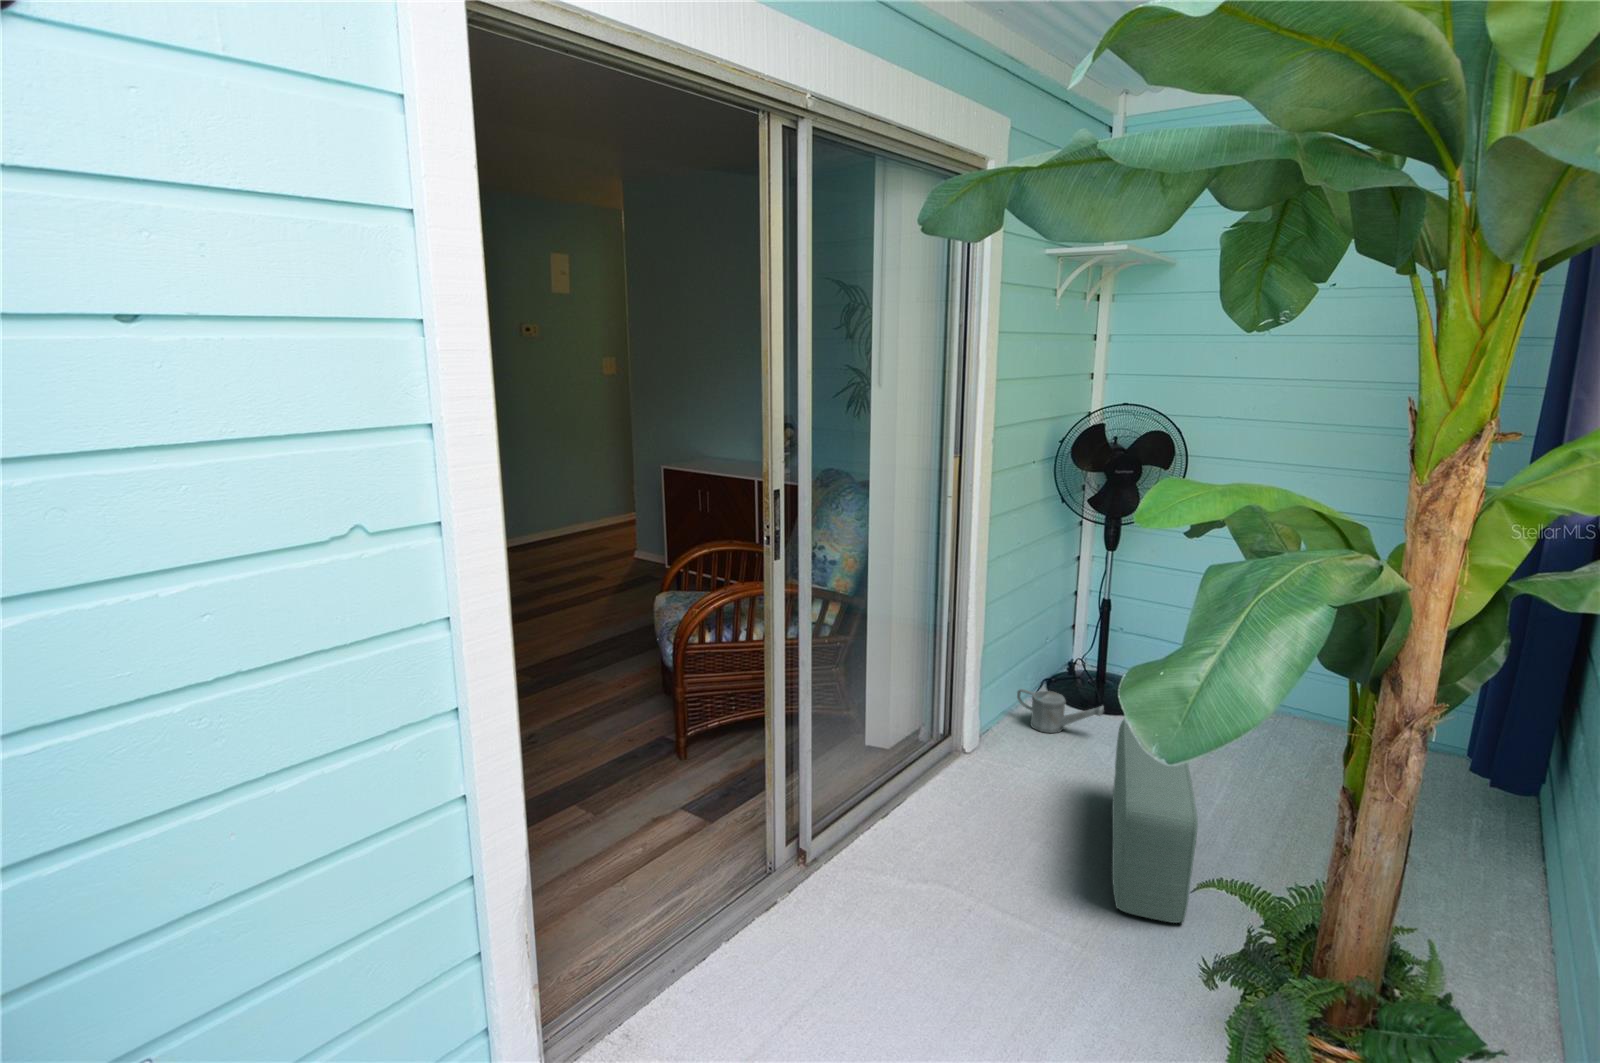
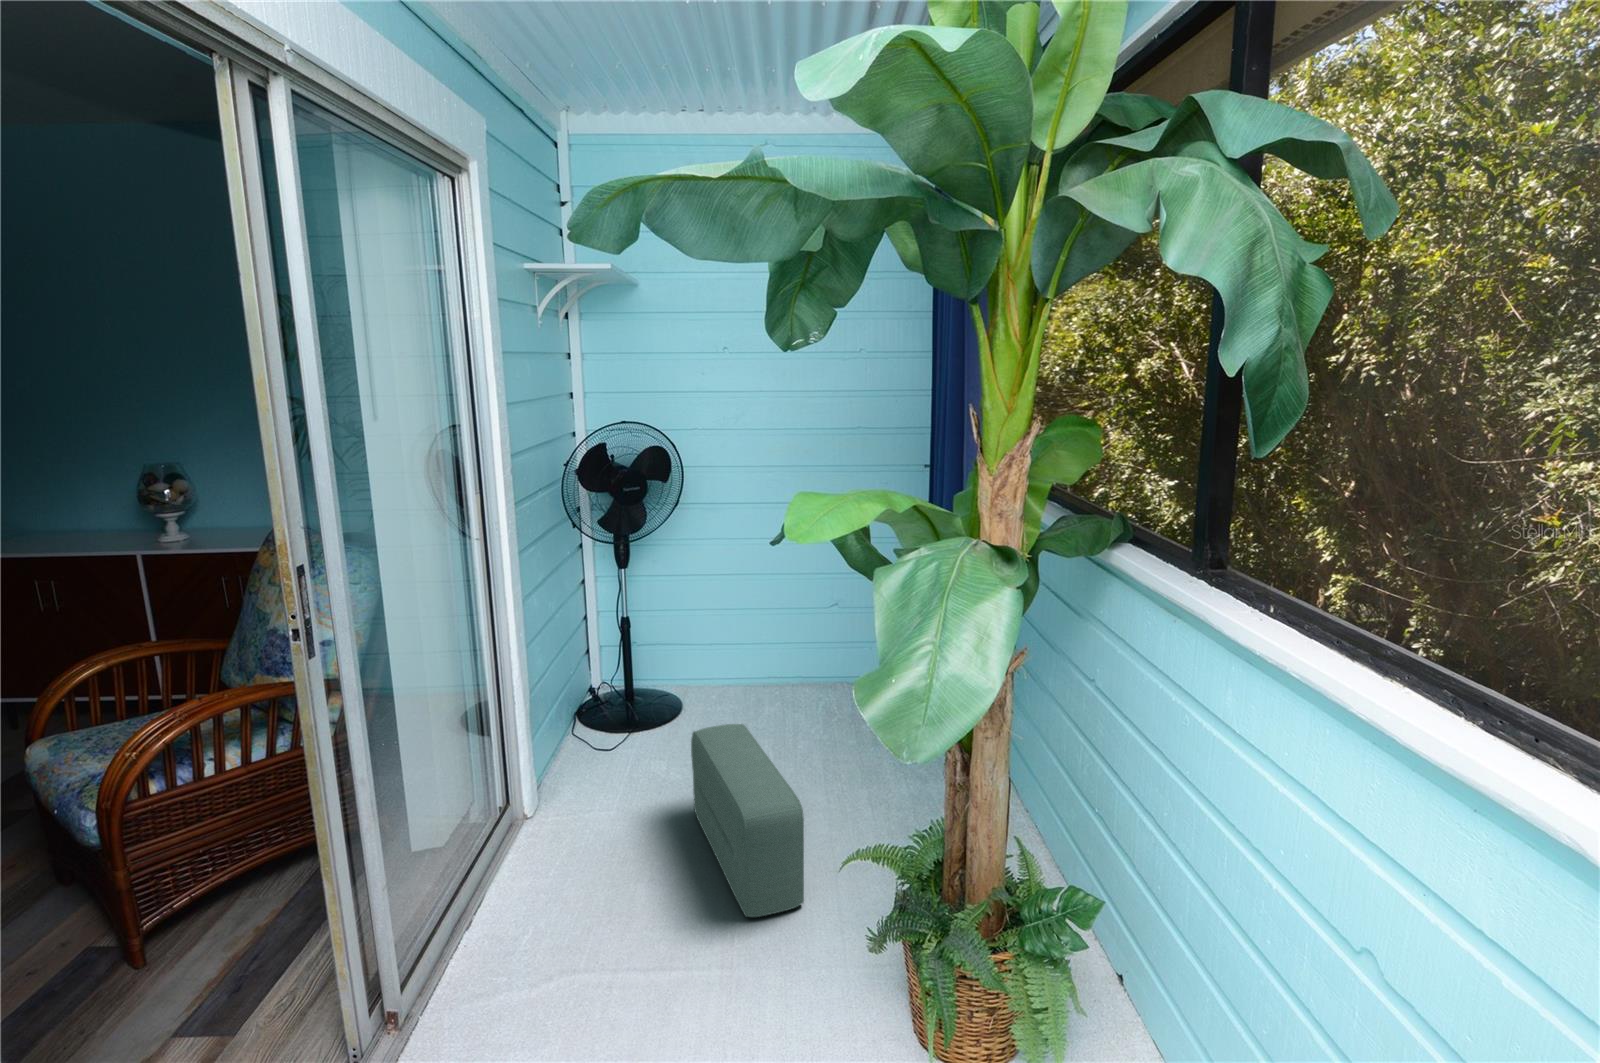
watering can: present [1017,689,1104,733] -> none [562,724,654,769]

